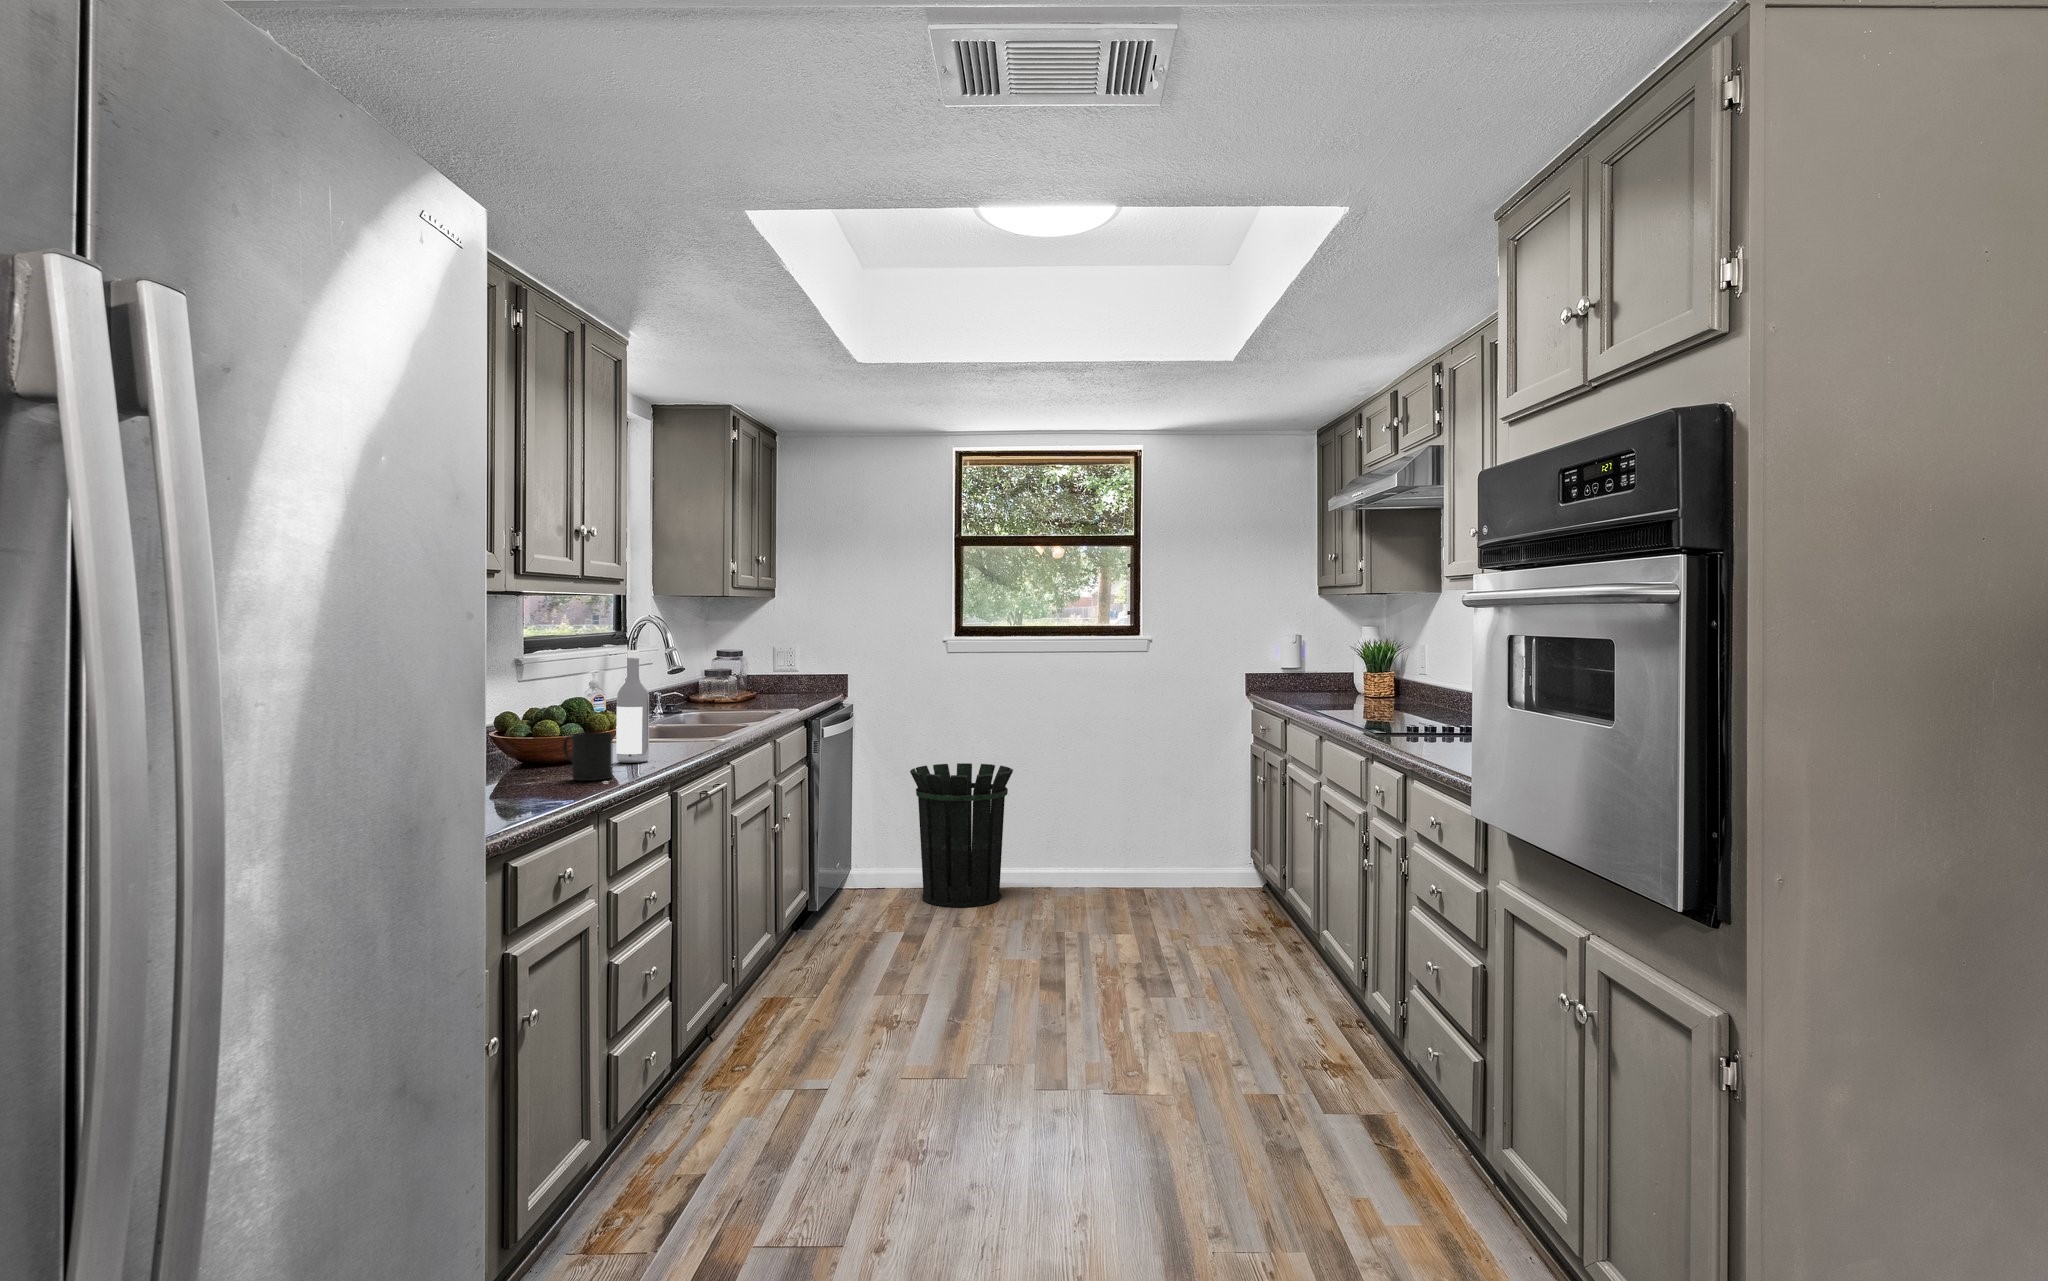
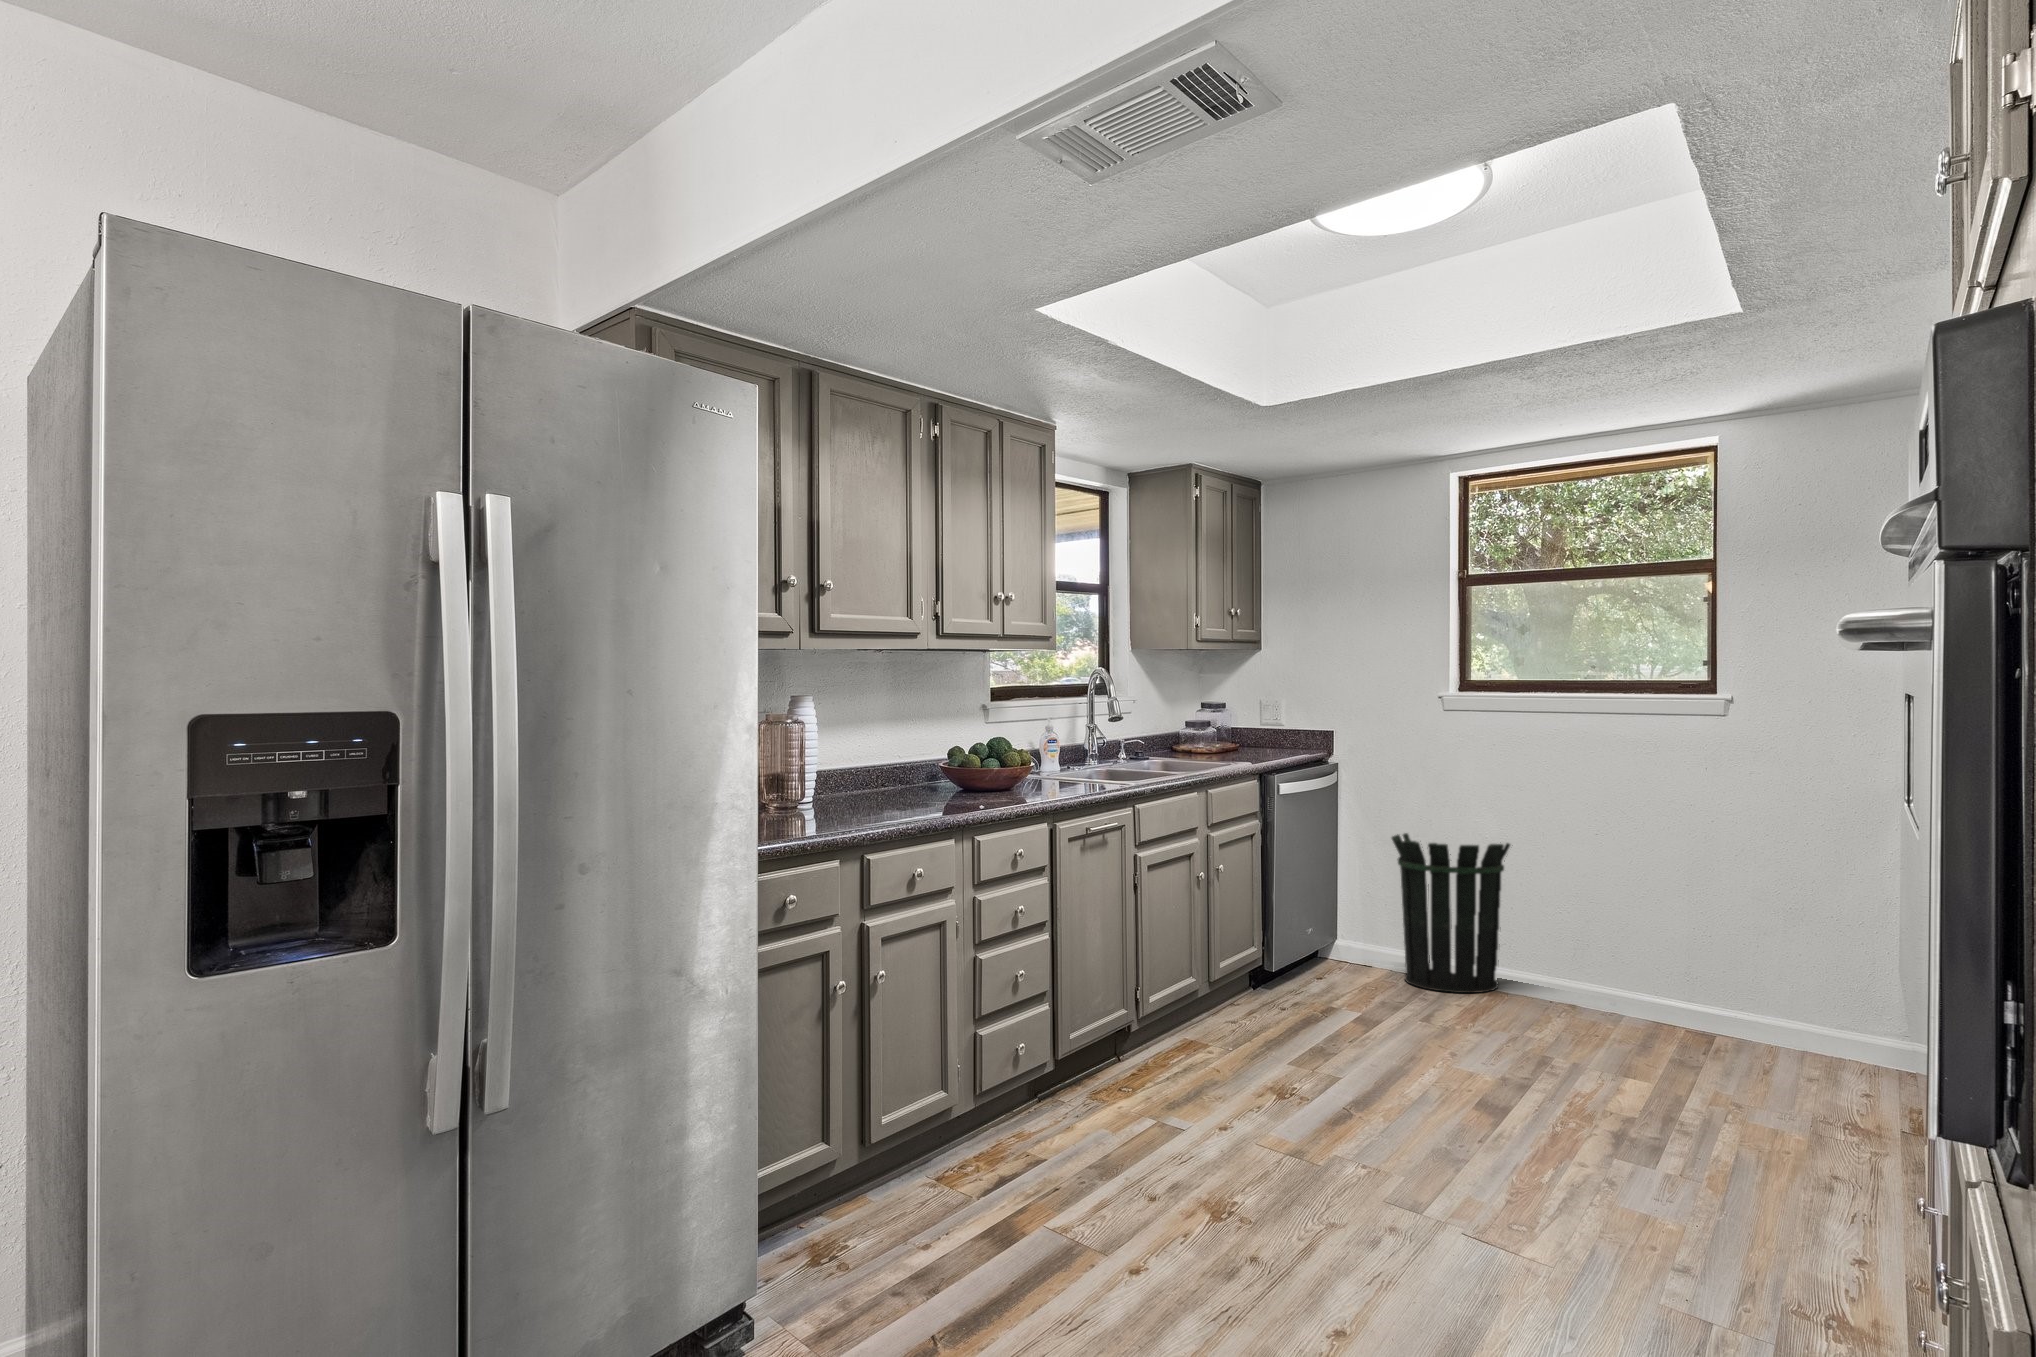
wine bottle: present [616,650,649,763] -> none [1016,697,1043,796]
mug: present [563,732,613,781] -> none [957,765,993,806]

